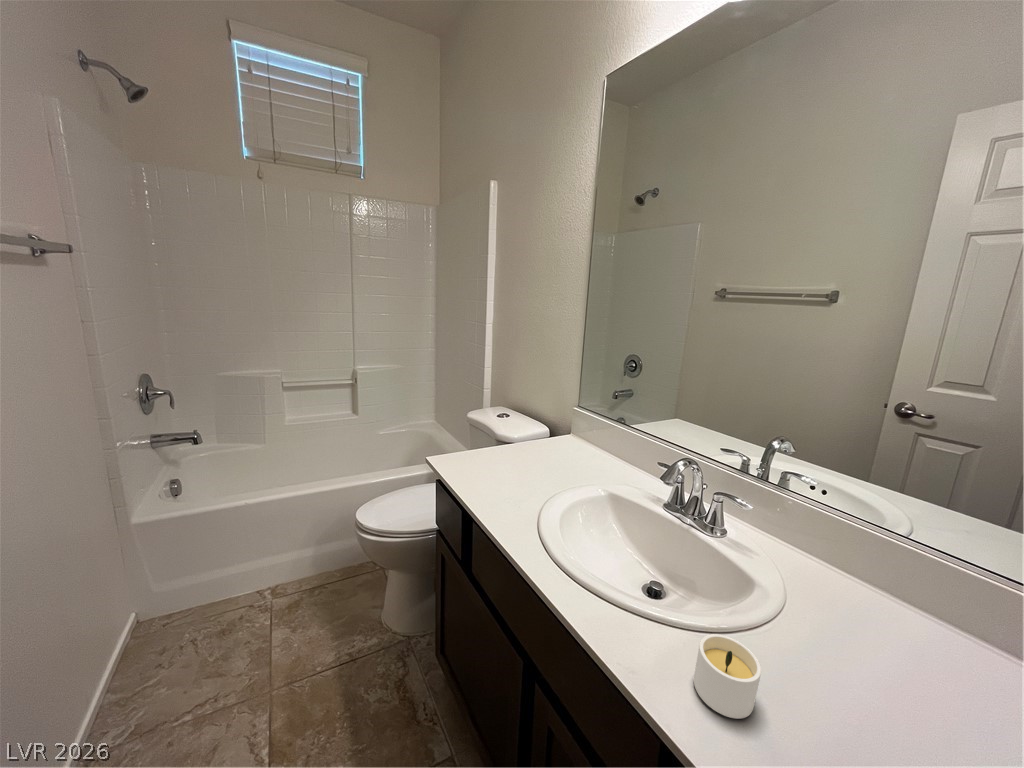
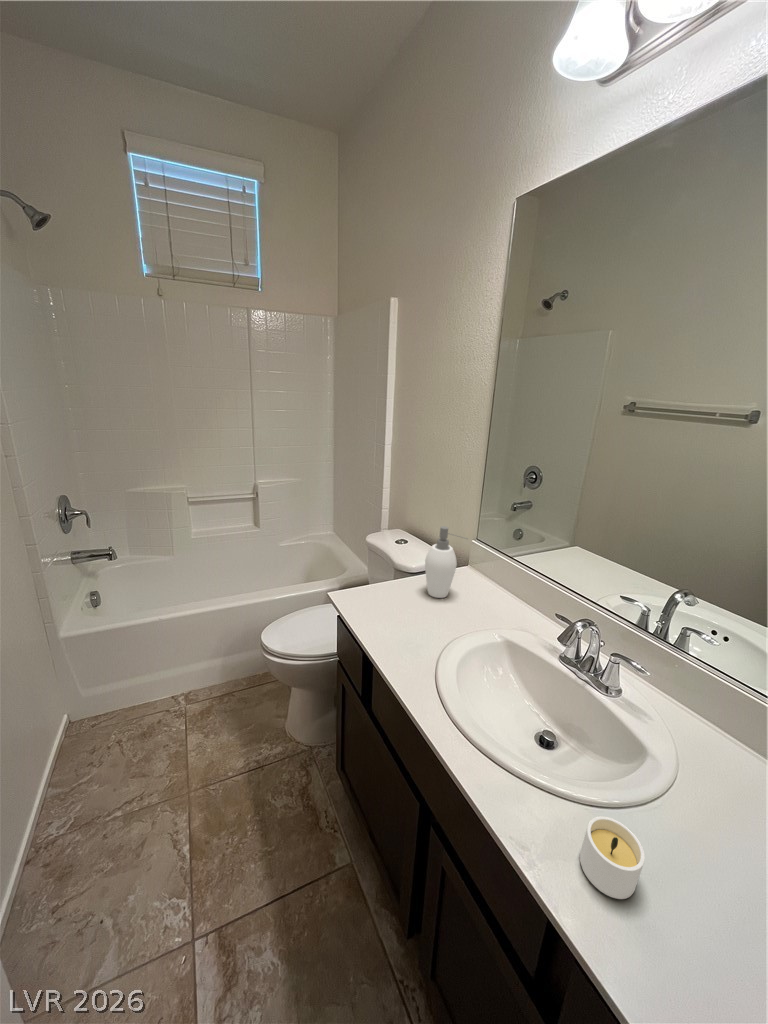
soap dispenser: none [526,386,569,460] -> present [425,526,467,598]

